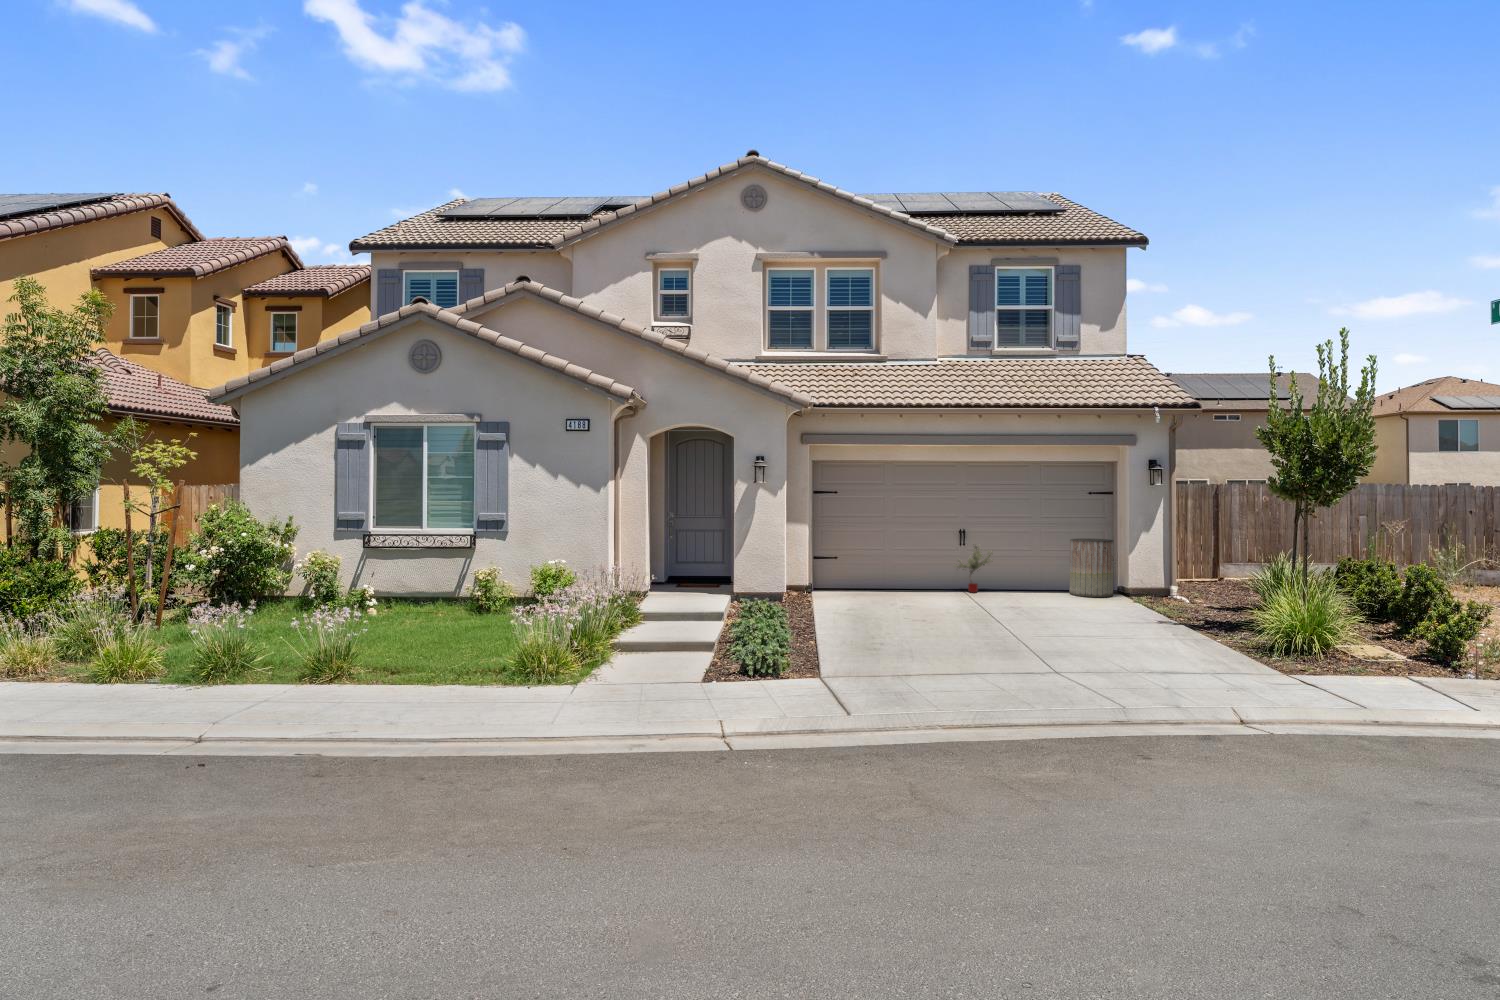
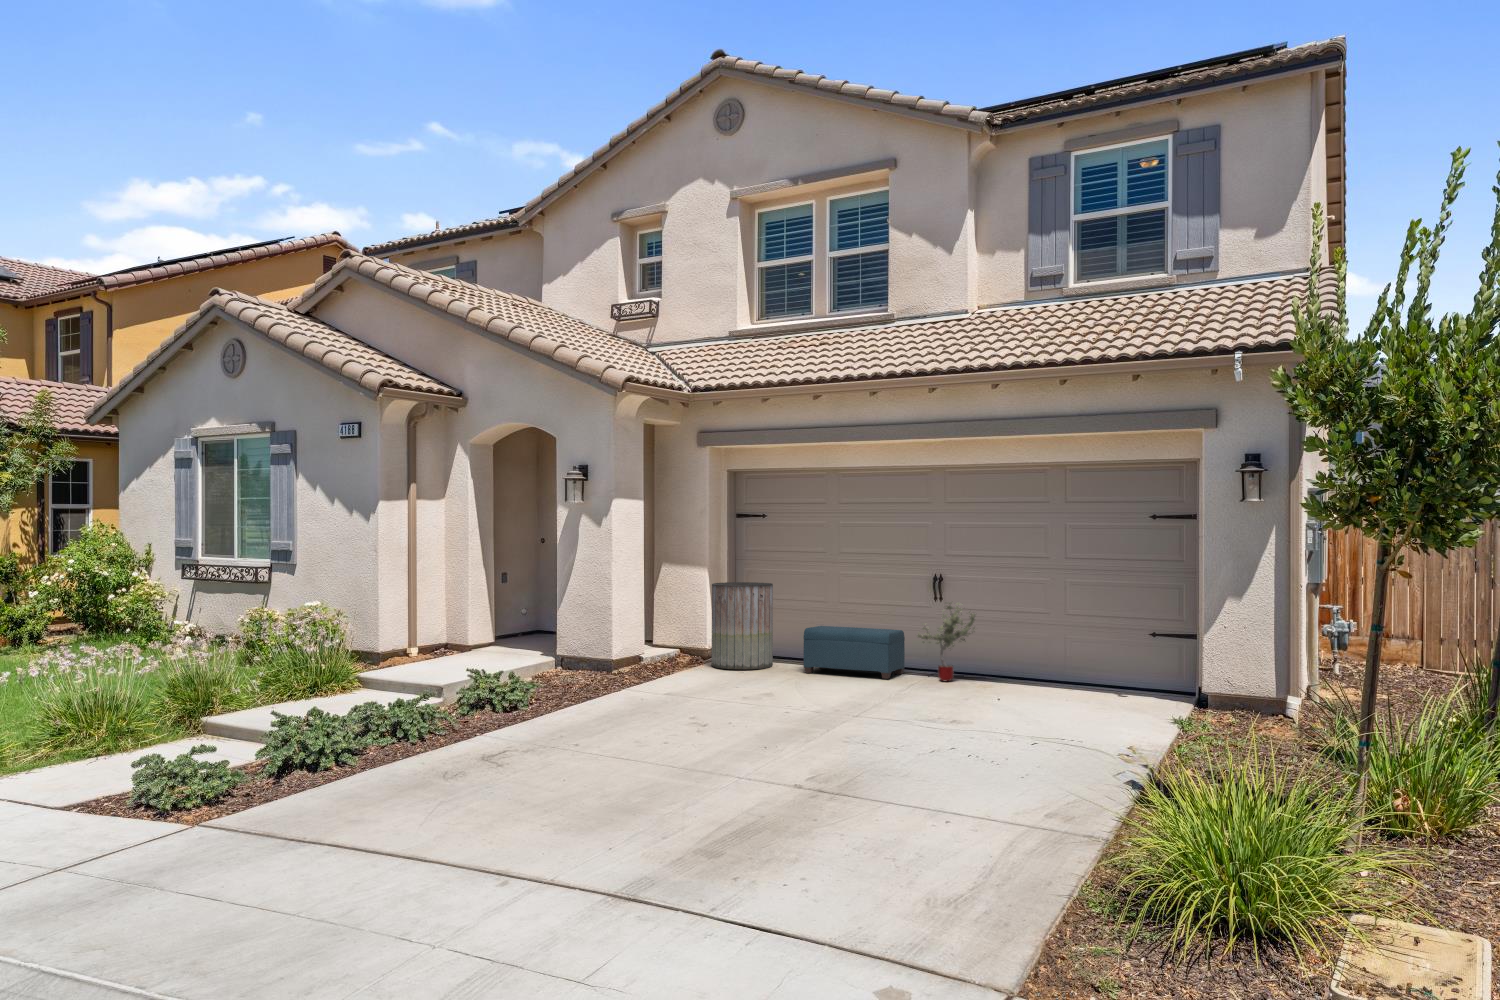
trash can: present [1069,538,1114,597] -> present [712,582,773,670]
bench: none [880,563,943,593] -> present [804,626,905,679]

